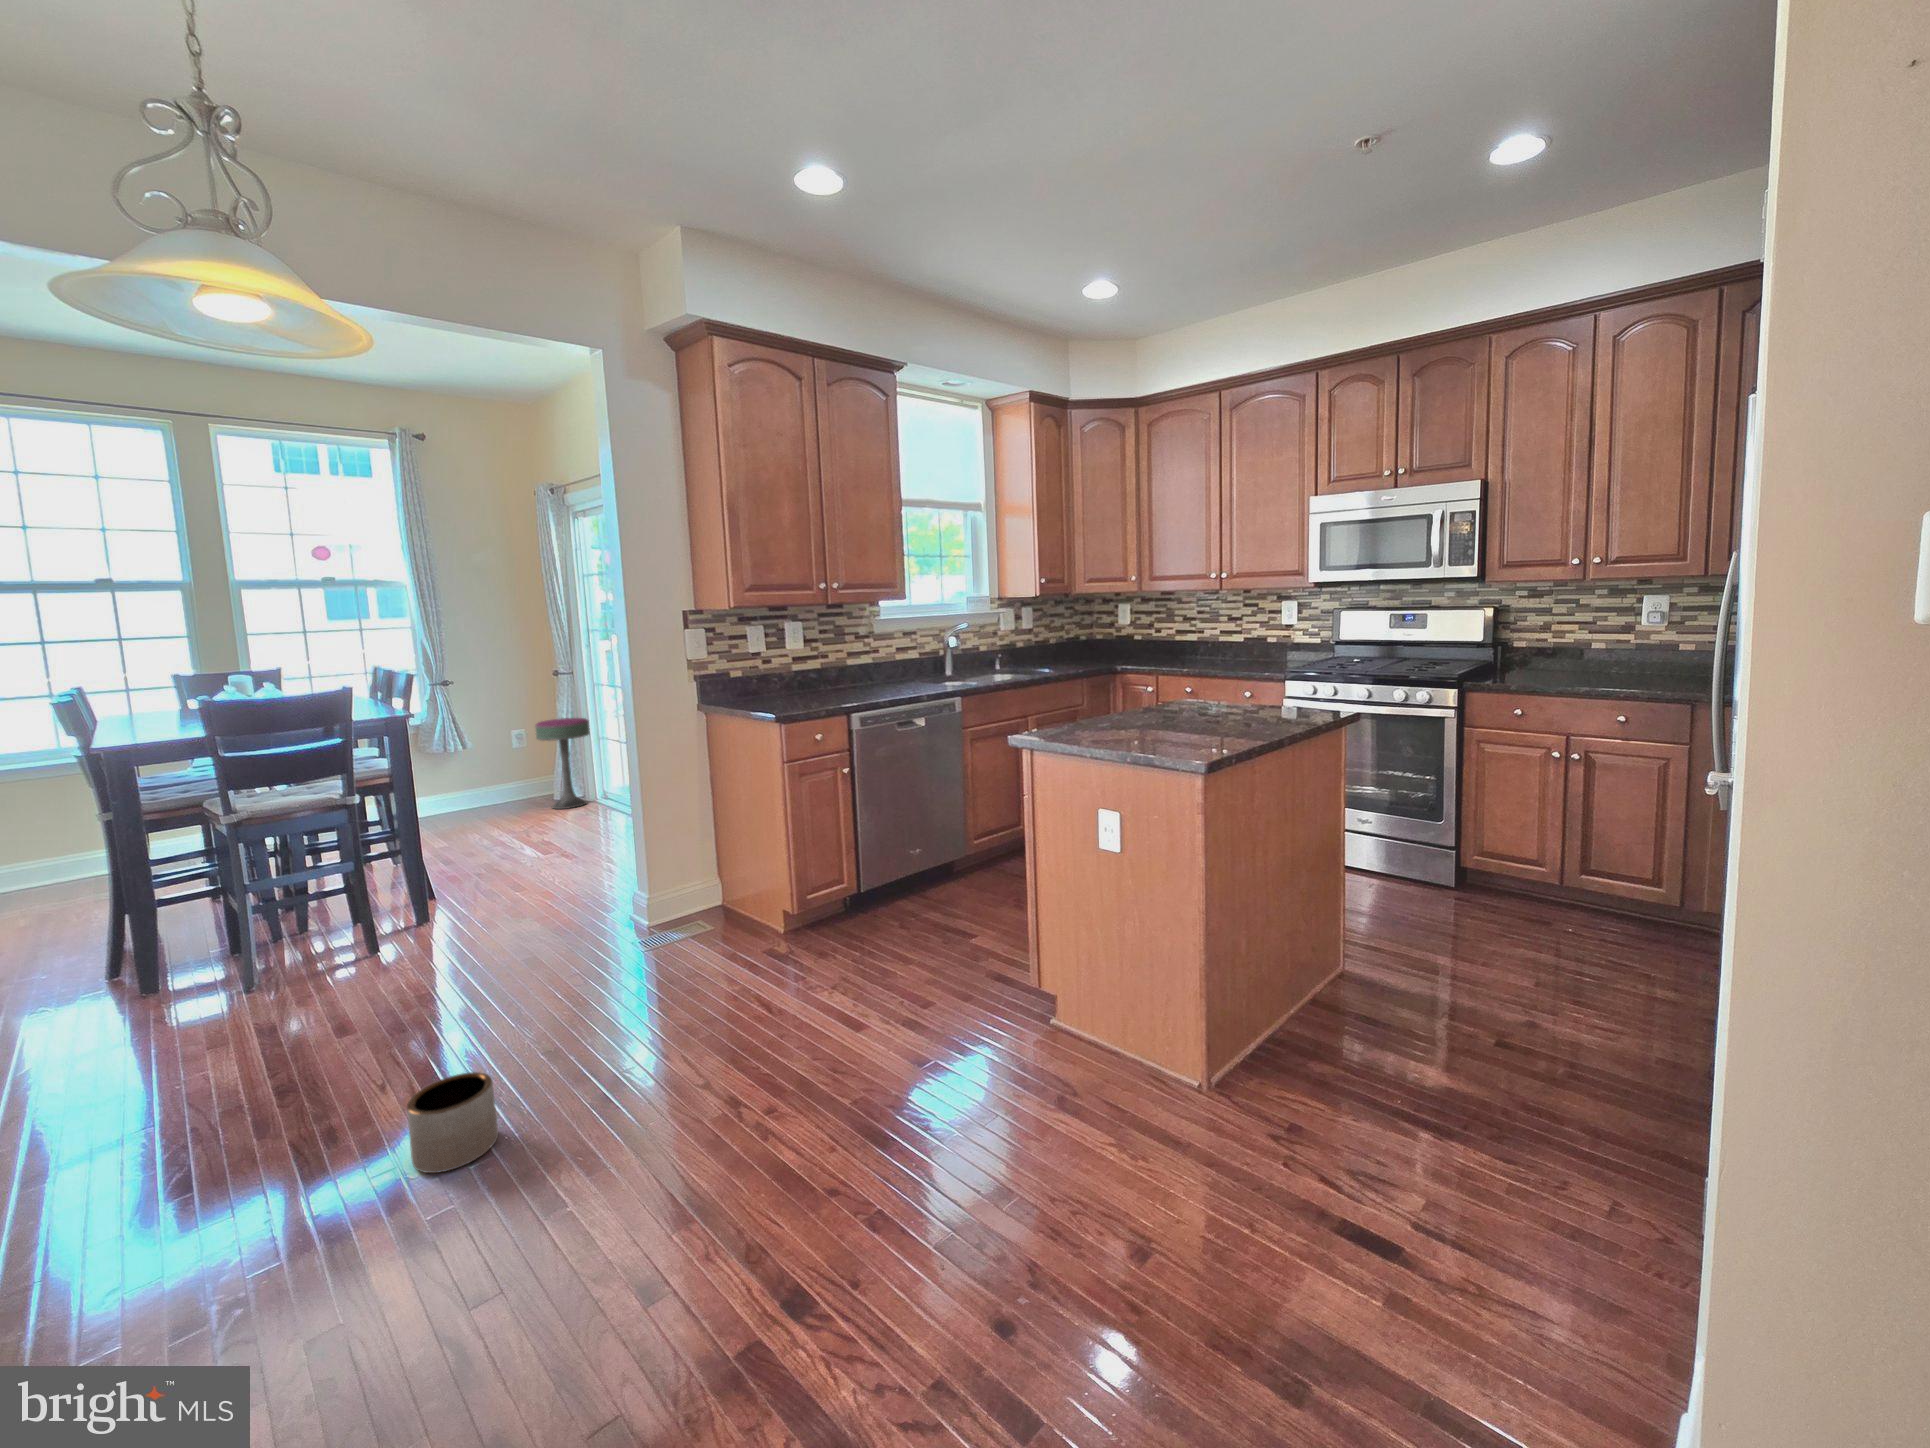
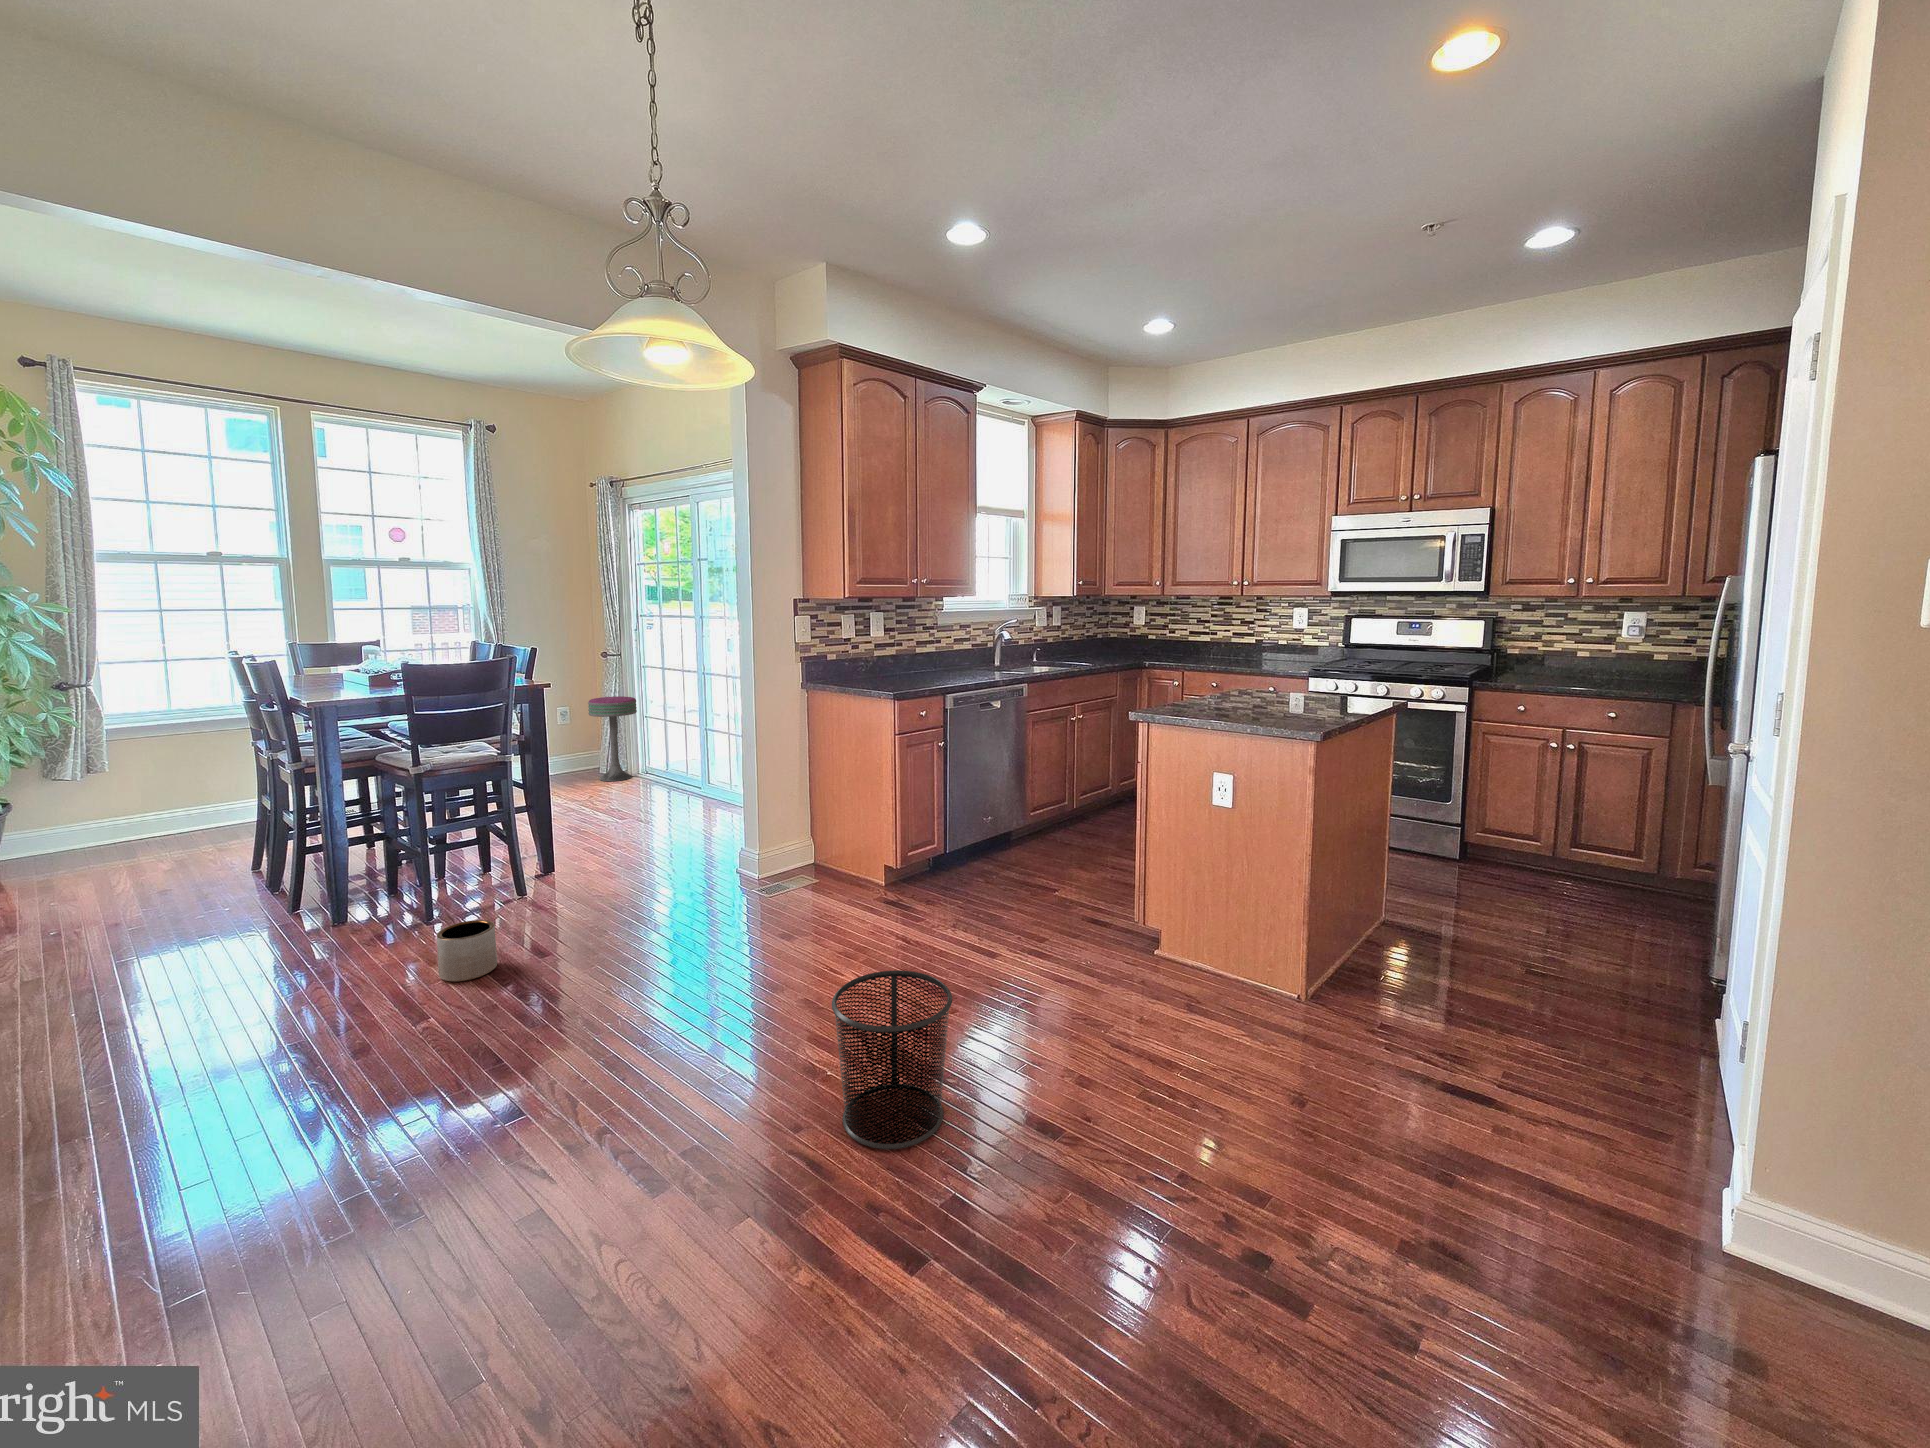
planter: present [407,1072,498,1173] -> present [437,920,497,982]
waste bin: none [498,1083,674,1335] -> present [832,970,952,1150]

